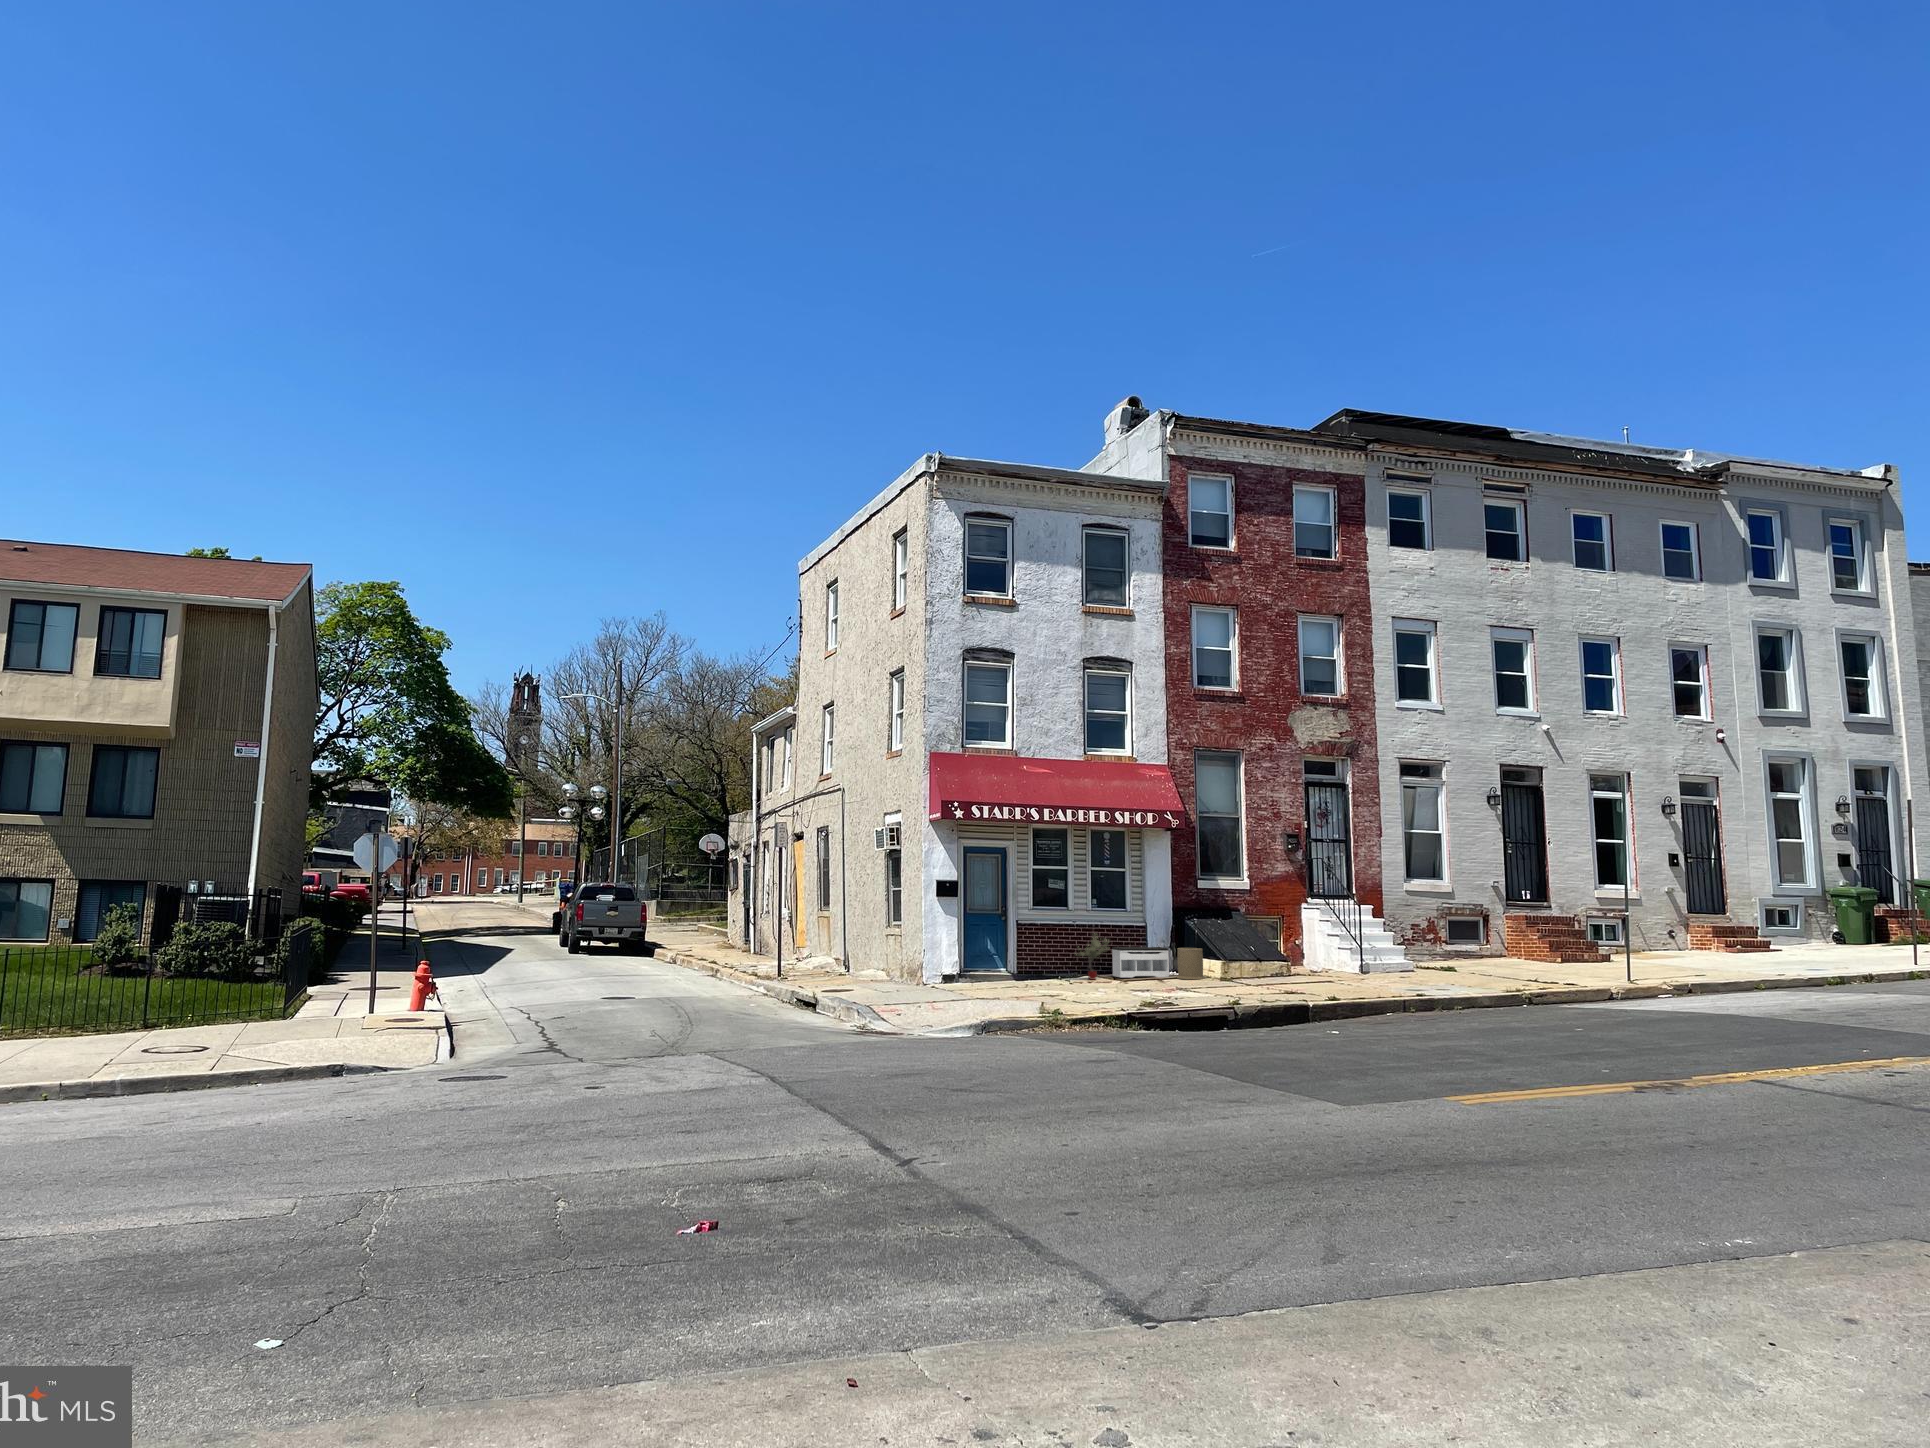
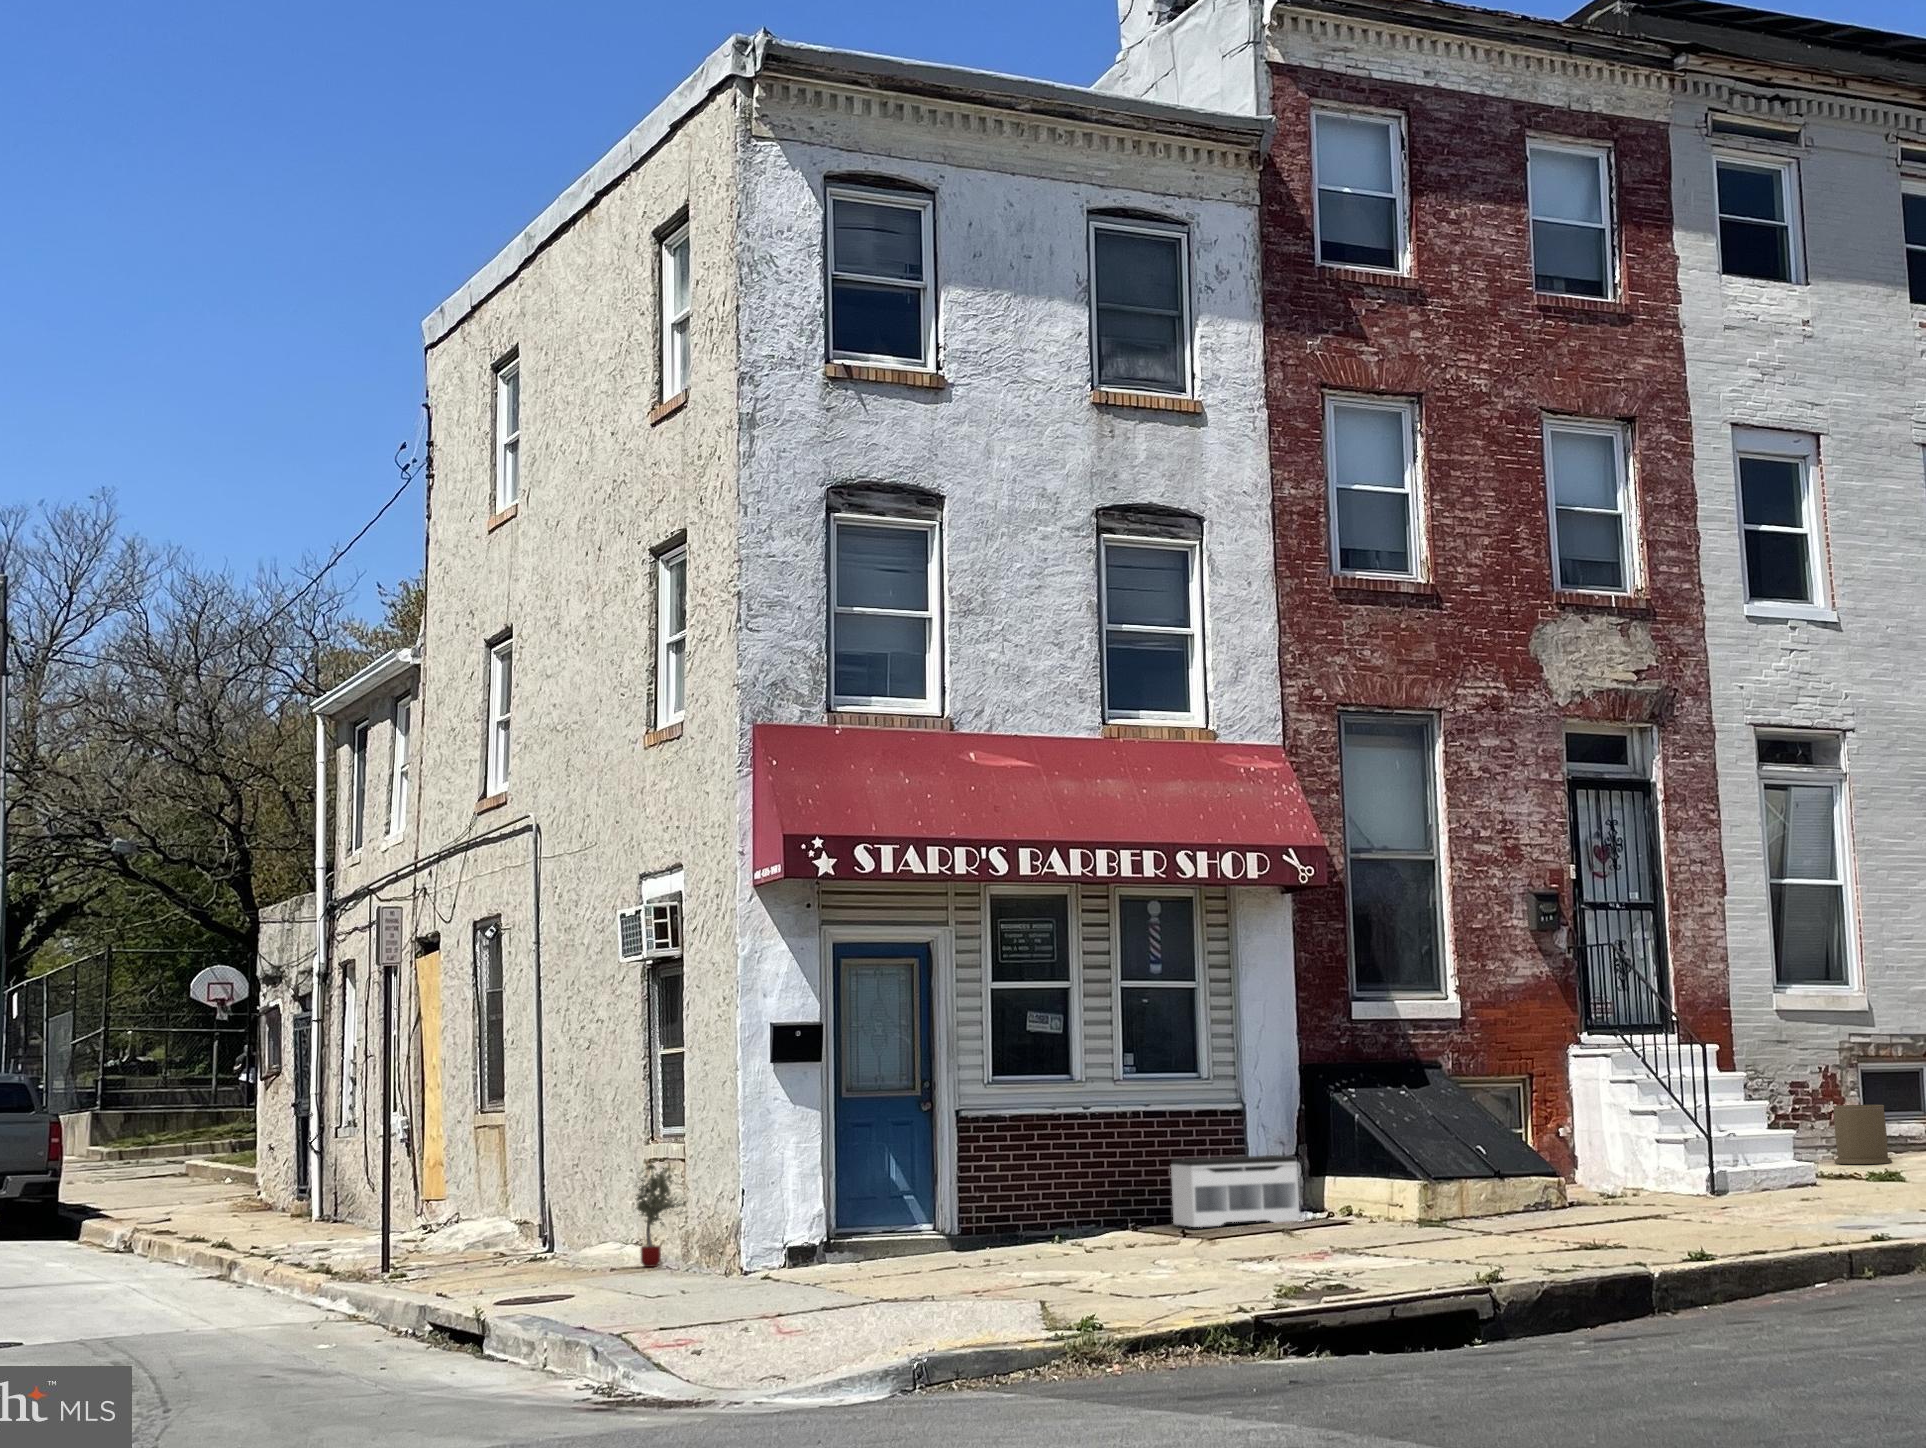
potted tree: present [1076,935,1109,980] -> present [636,1159,688,1267]
trash can: present [1177,948,1205,979] -> present [1833,1105,1892,1164]

